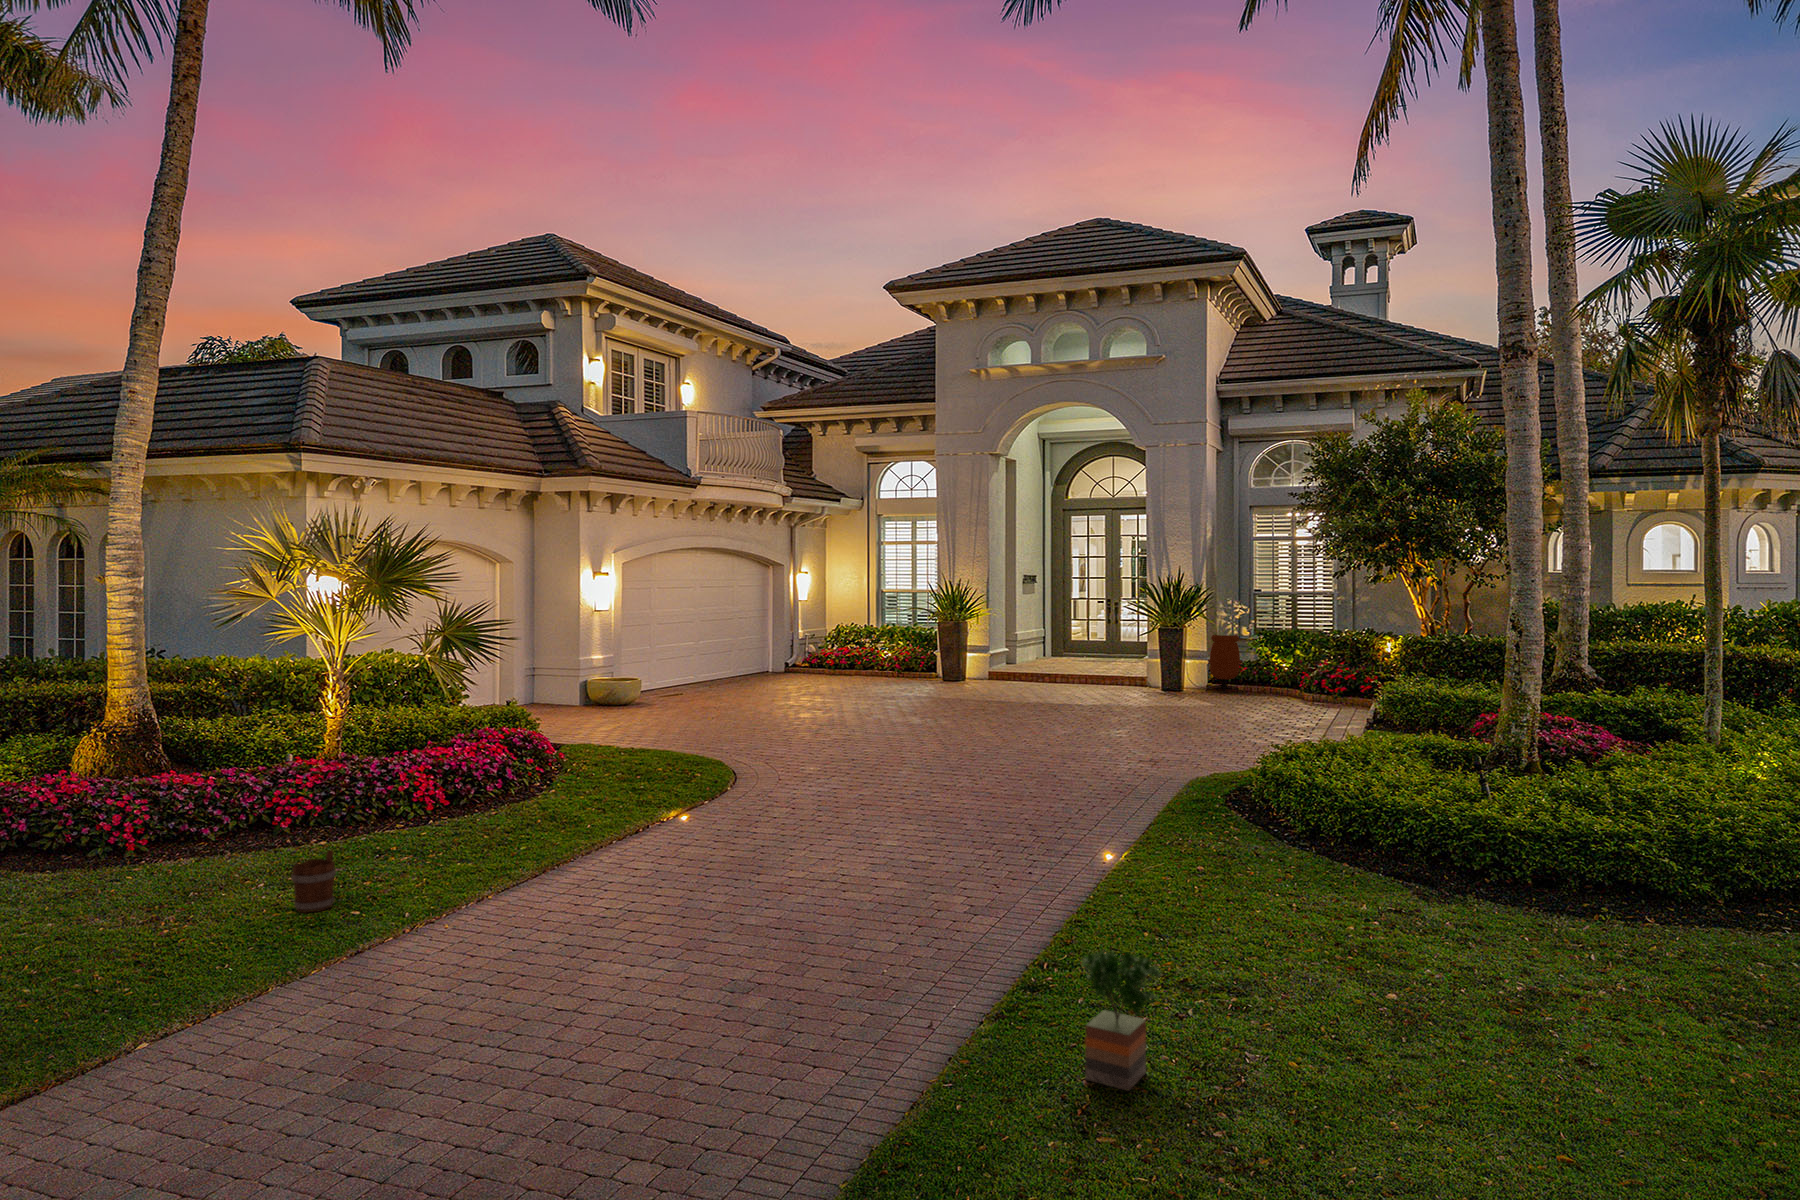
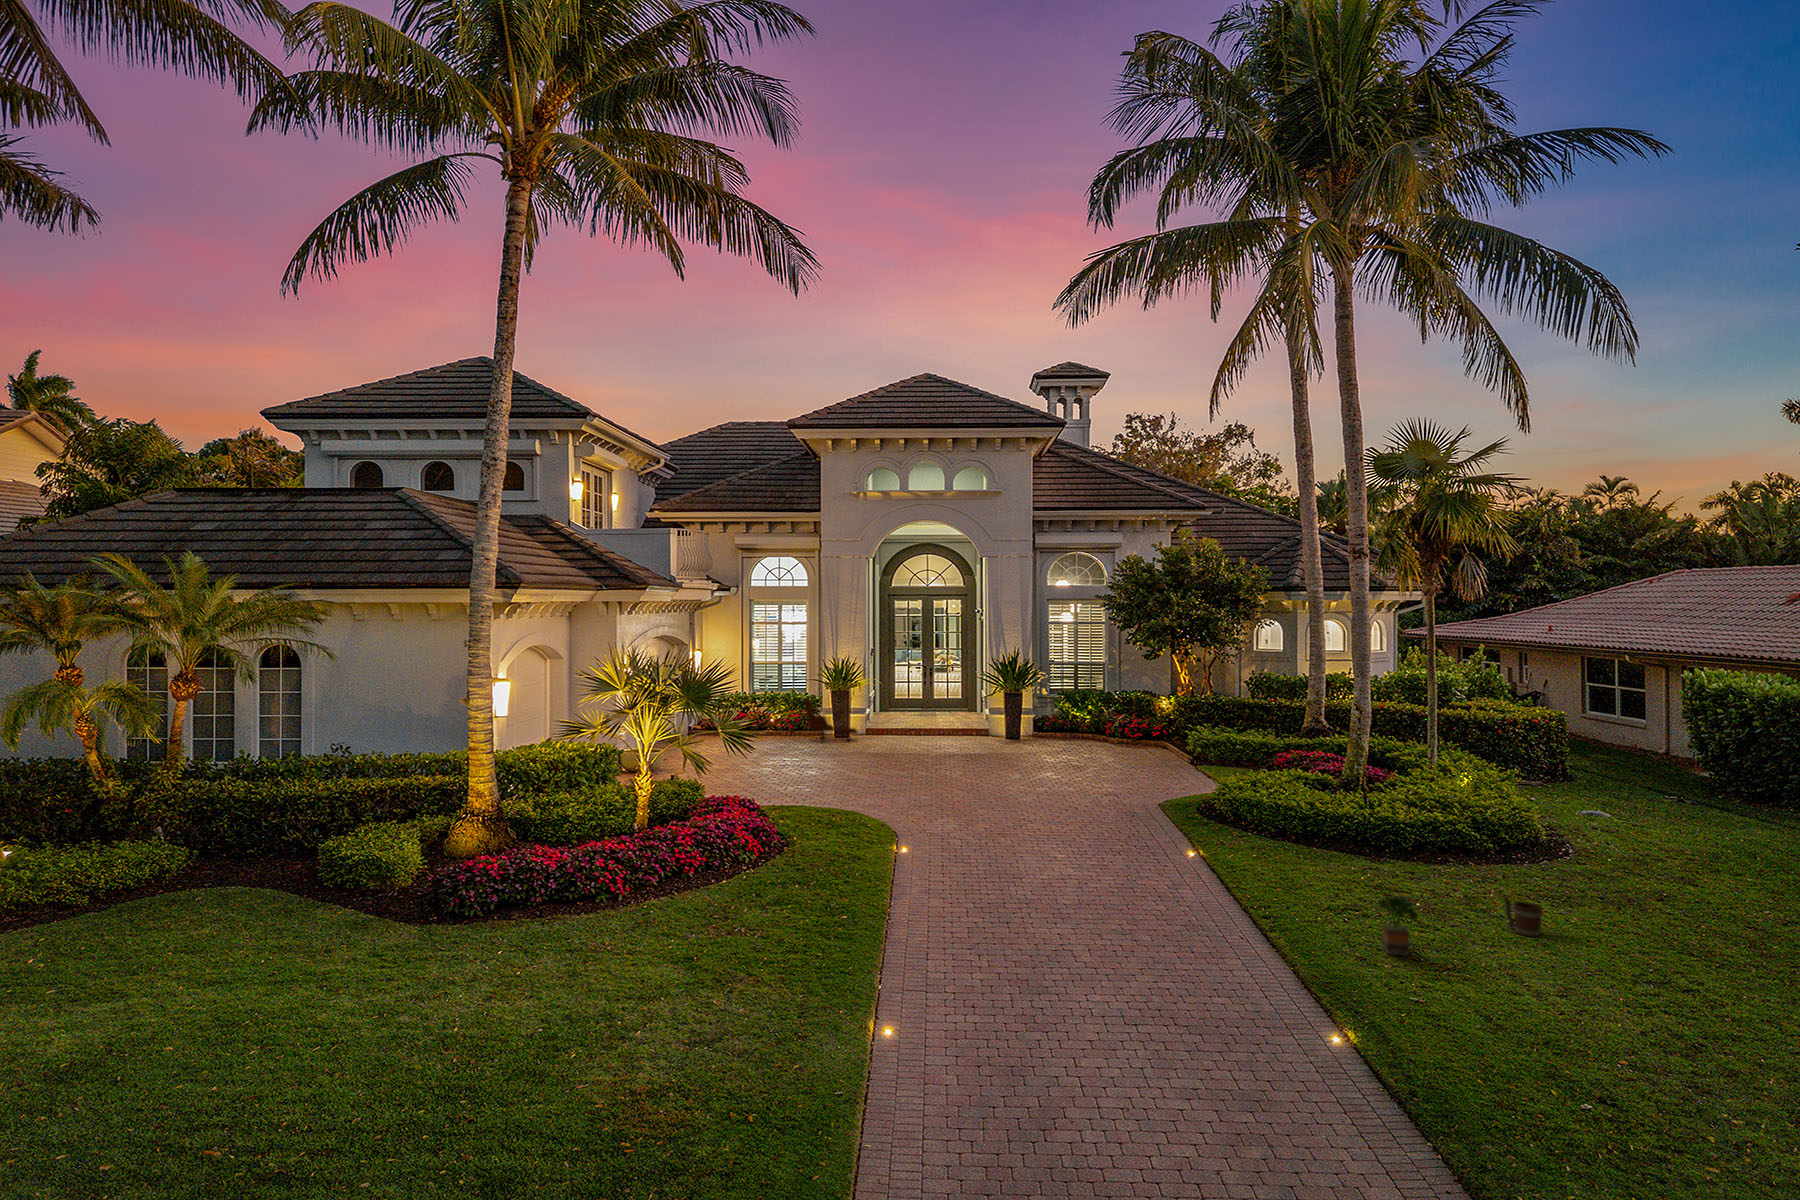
lounge chair: present [1205,635,1243,694] -> present [804,698,858,741]
bucket: present [291,850,336,913] -> present [1504,896,1544,937]

